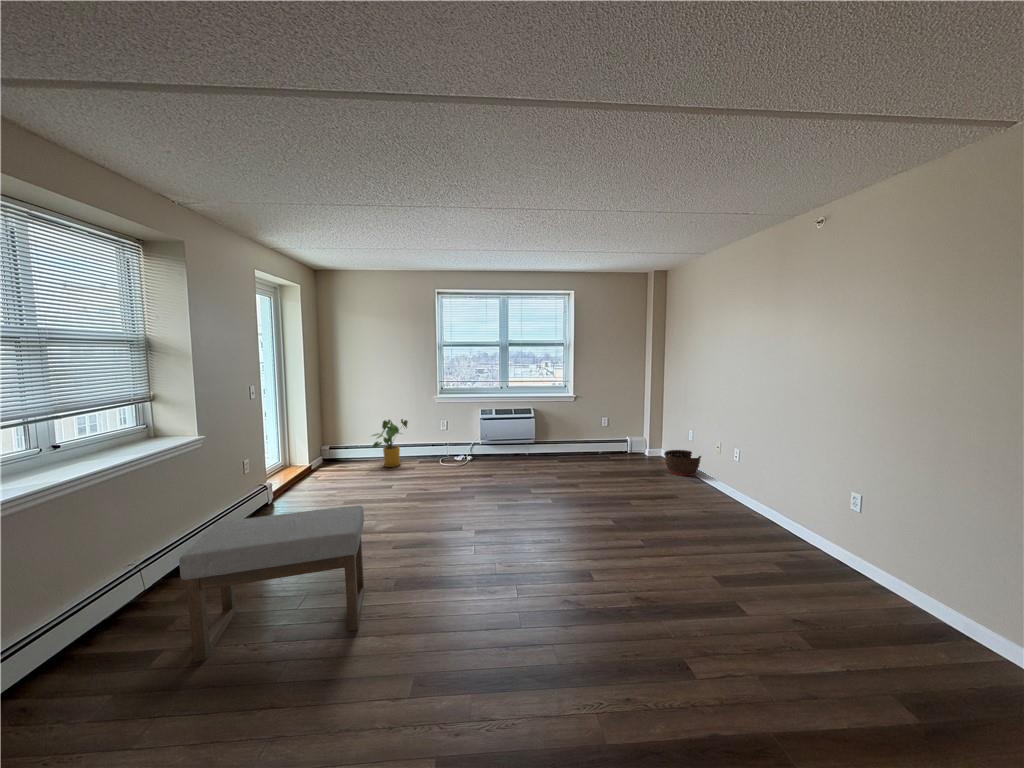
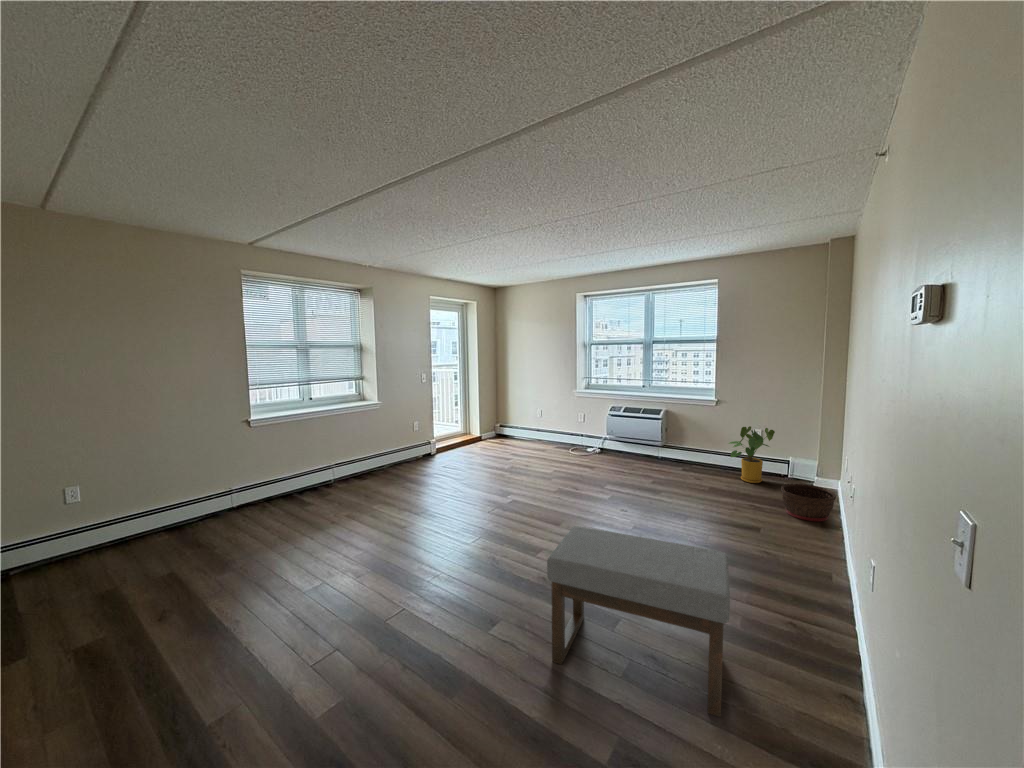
house plant: present [372,419,408,467] -> present [729,426,775,483]
ottoman: present [179,505,364,662] -> present [547,526,730,717]

